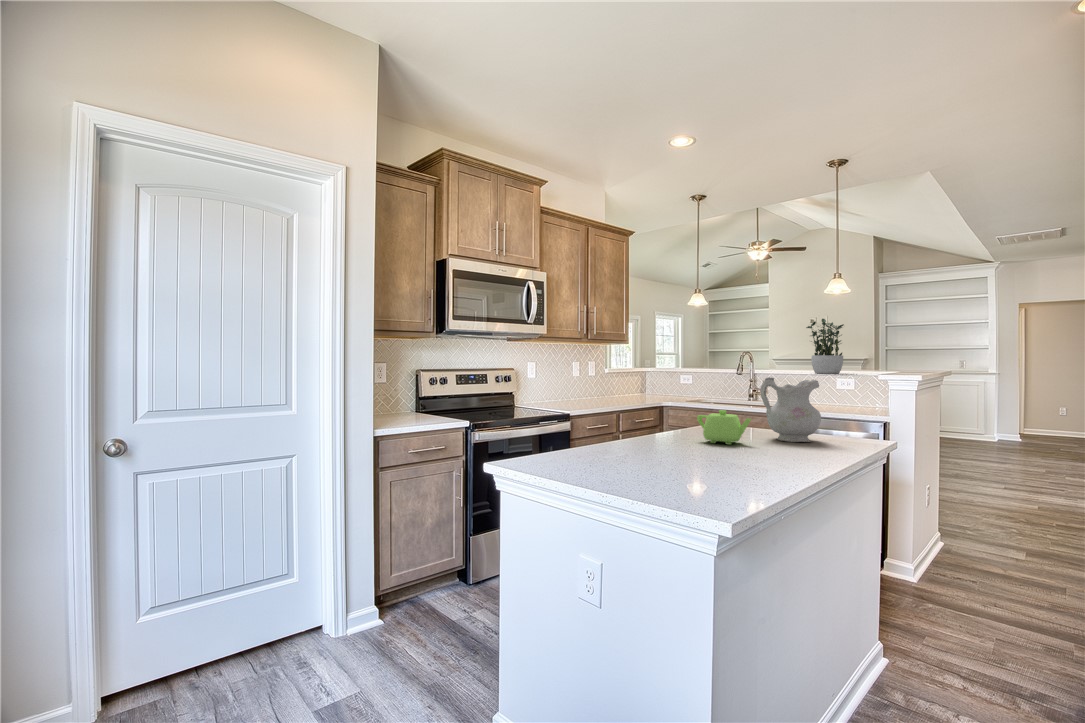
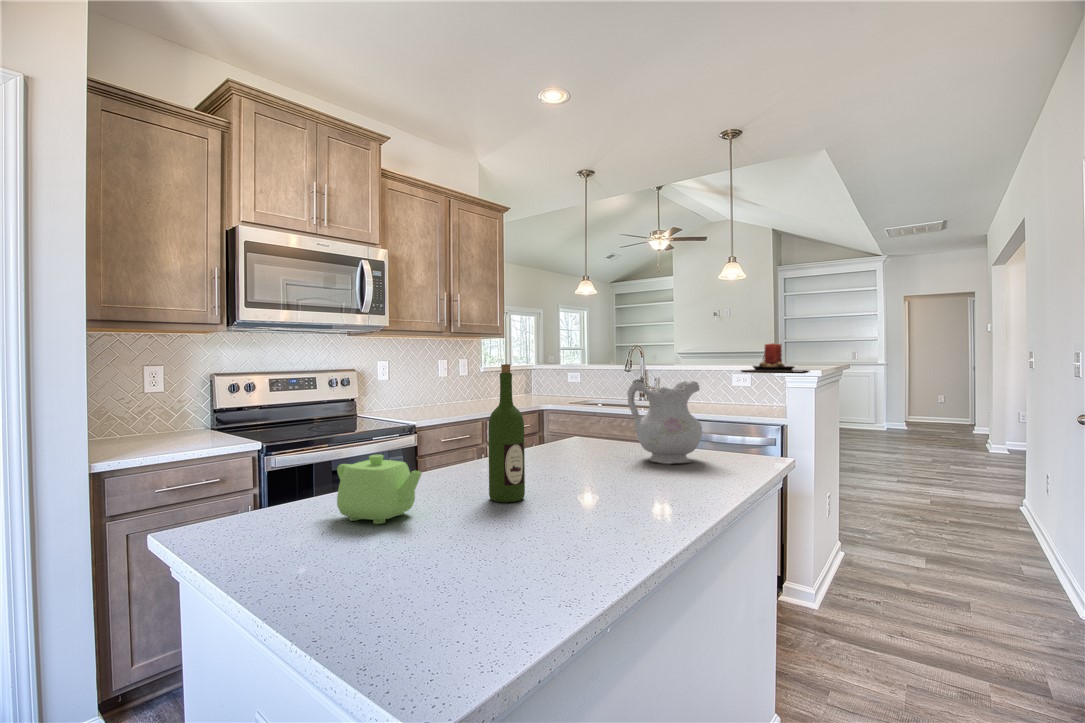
potted plant: present [806,319,844,374] -> none [700,308,741,370]
candle: none [845,350,912,377] -> present [741,343,808,372]
wine bottle: none [673,364,698,457] -> present [488,364,525,502]
teapot: present [697,410,751,445] -> present [337,455,422,524]

